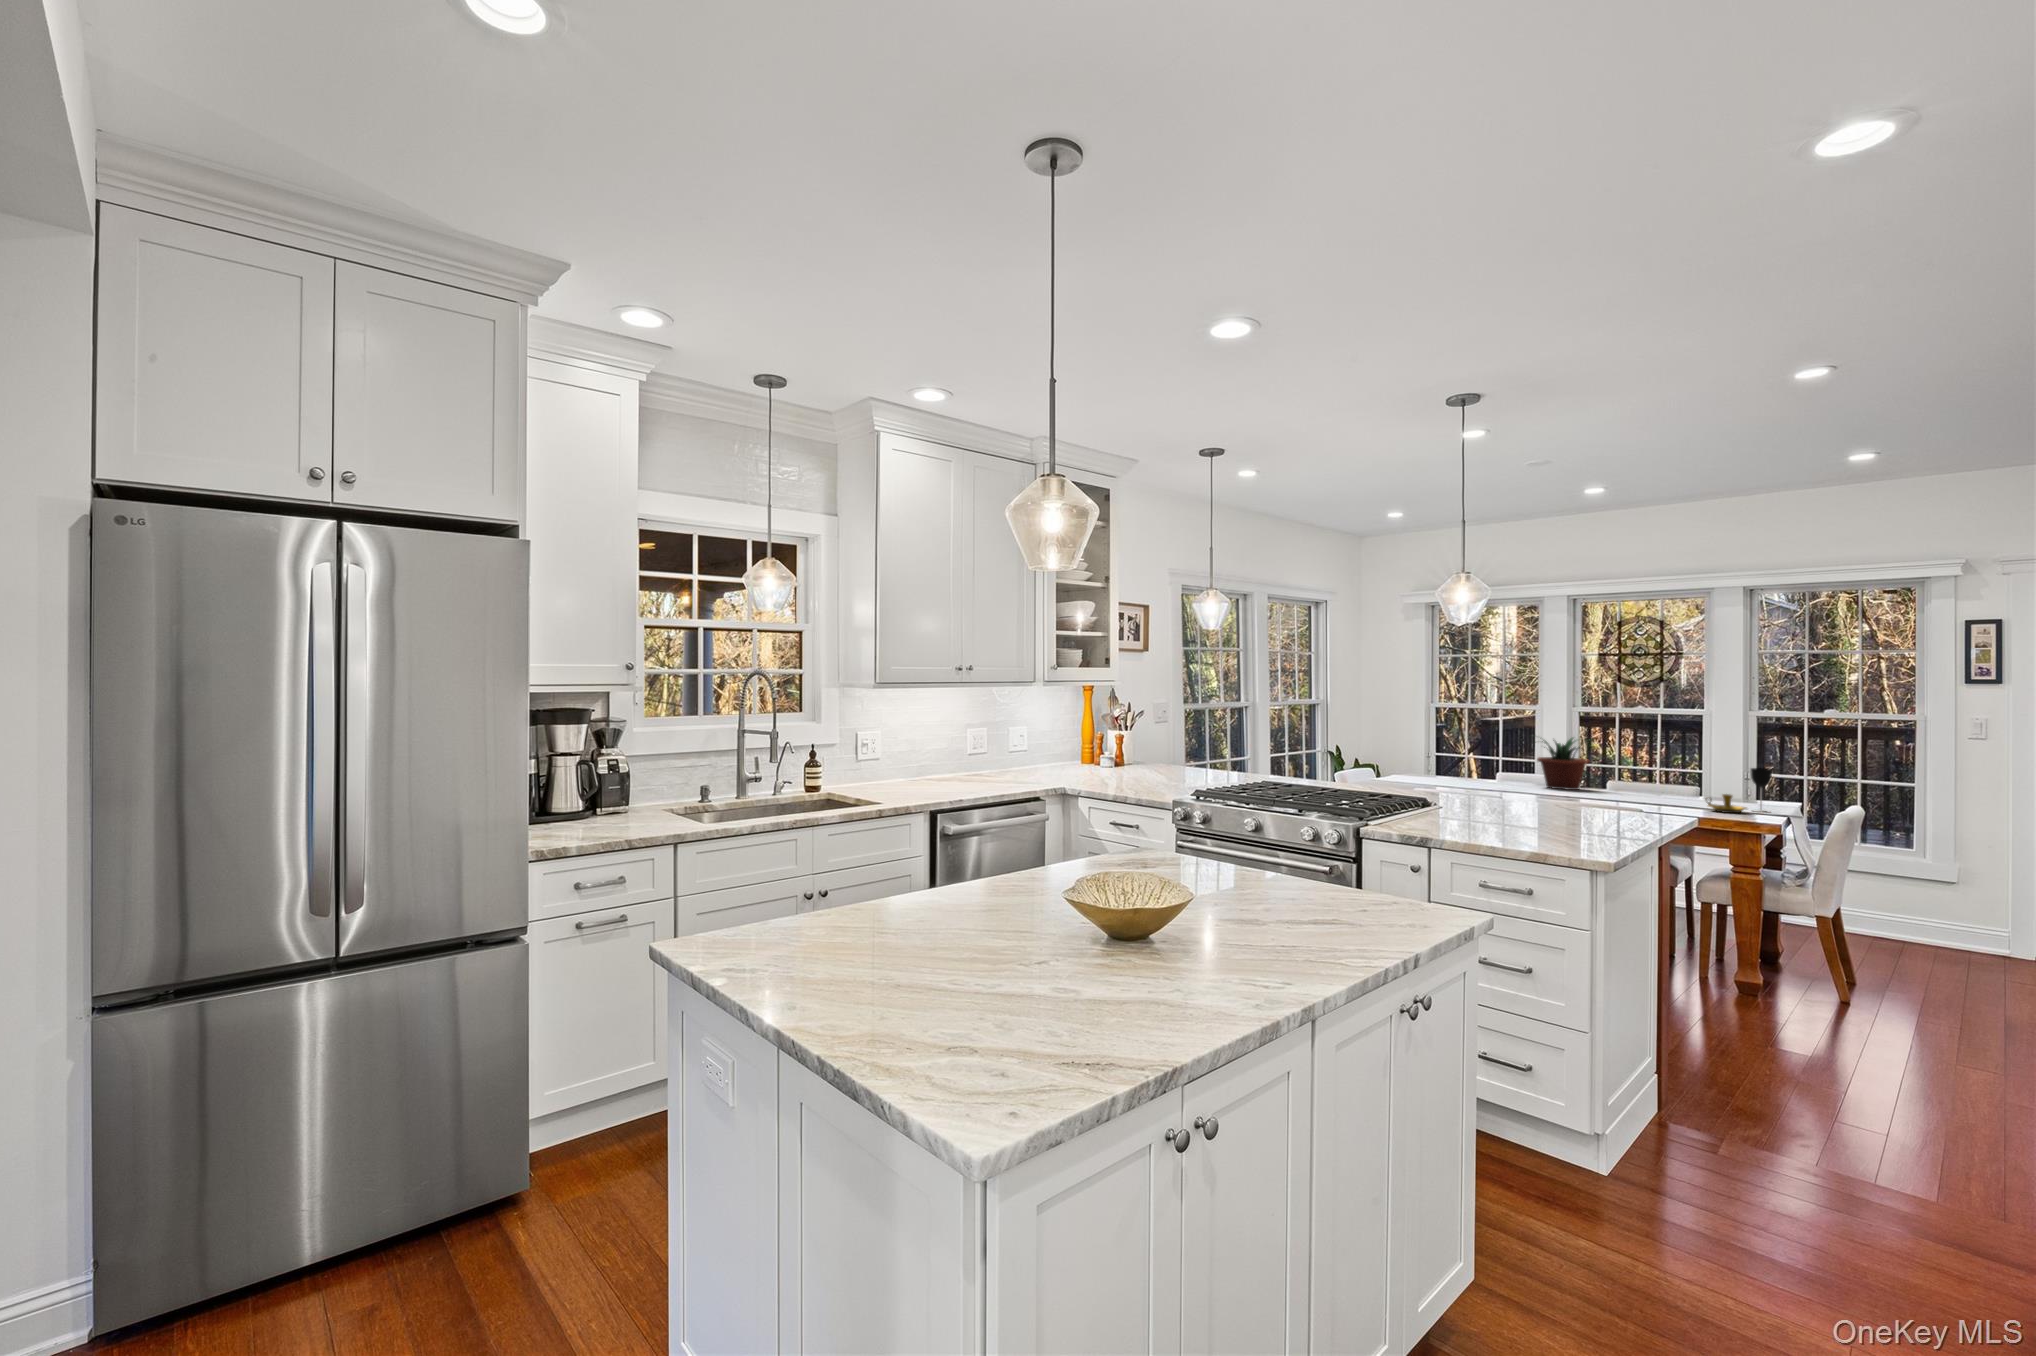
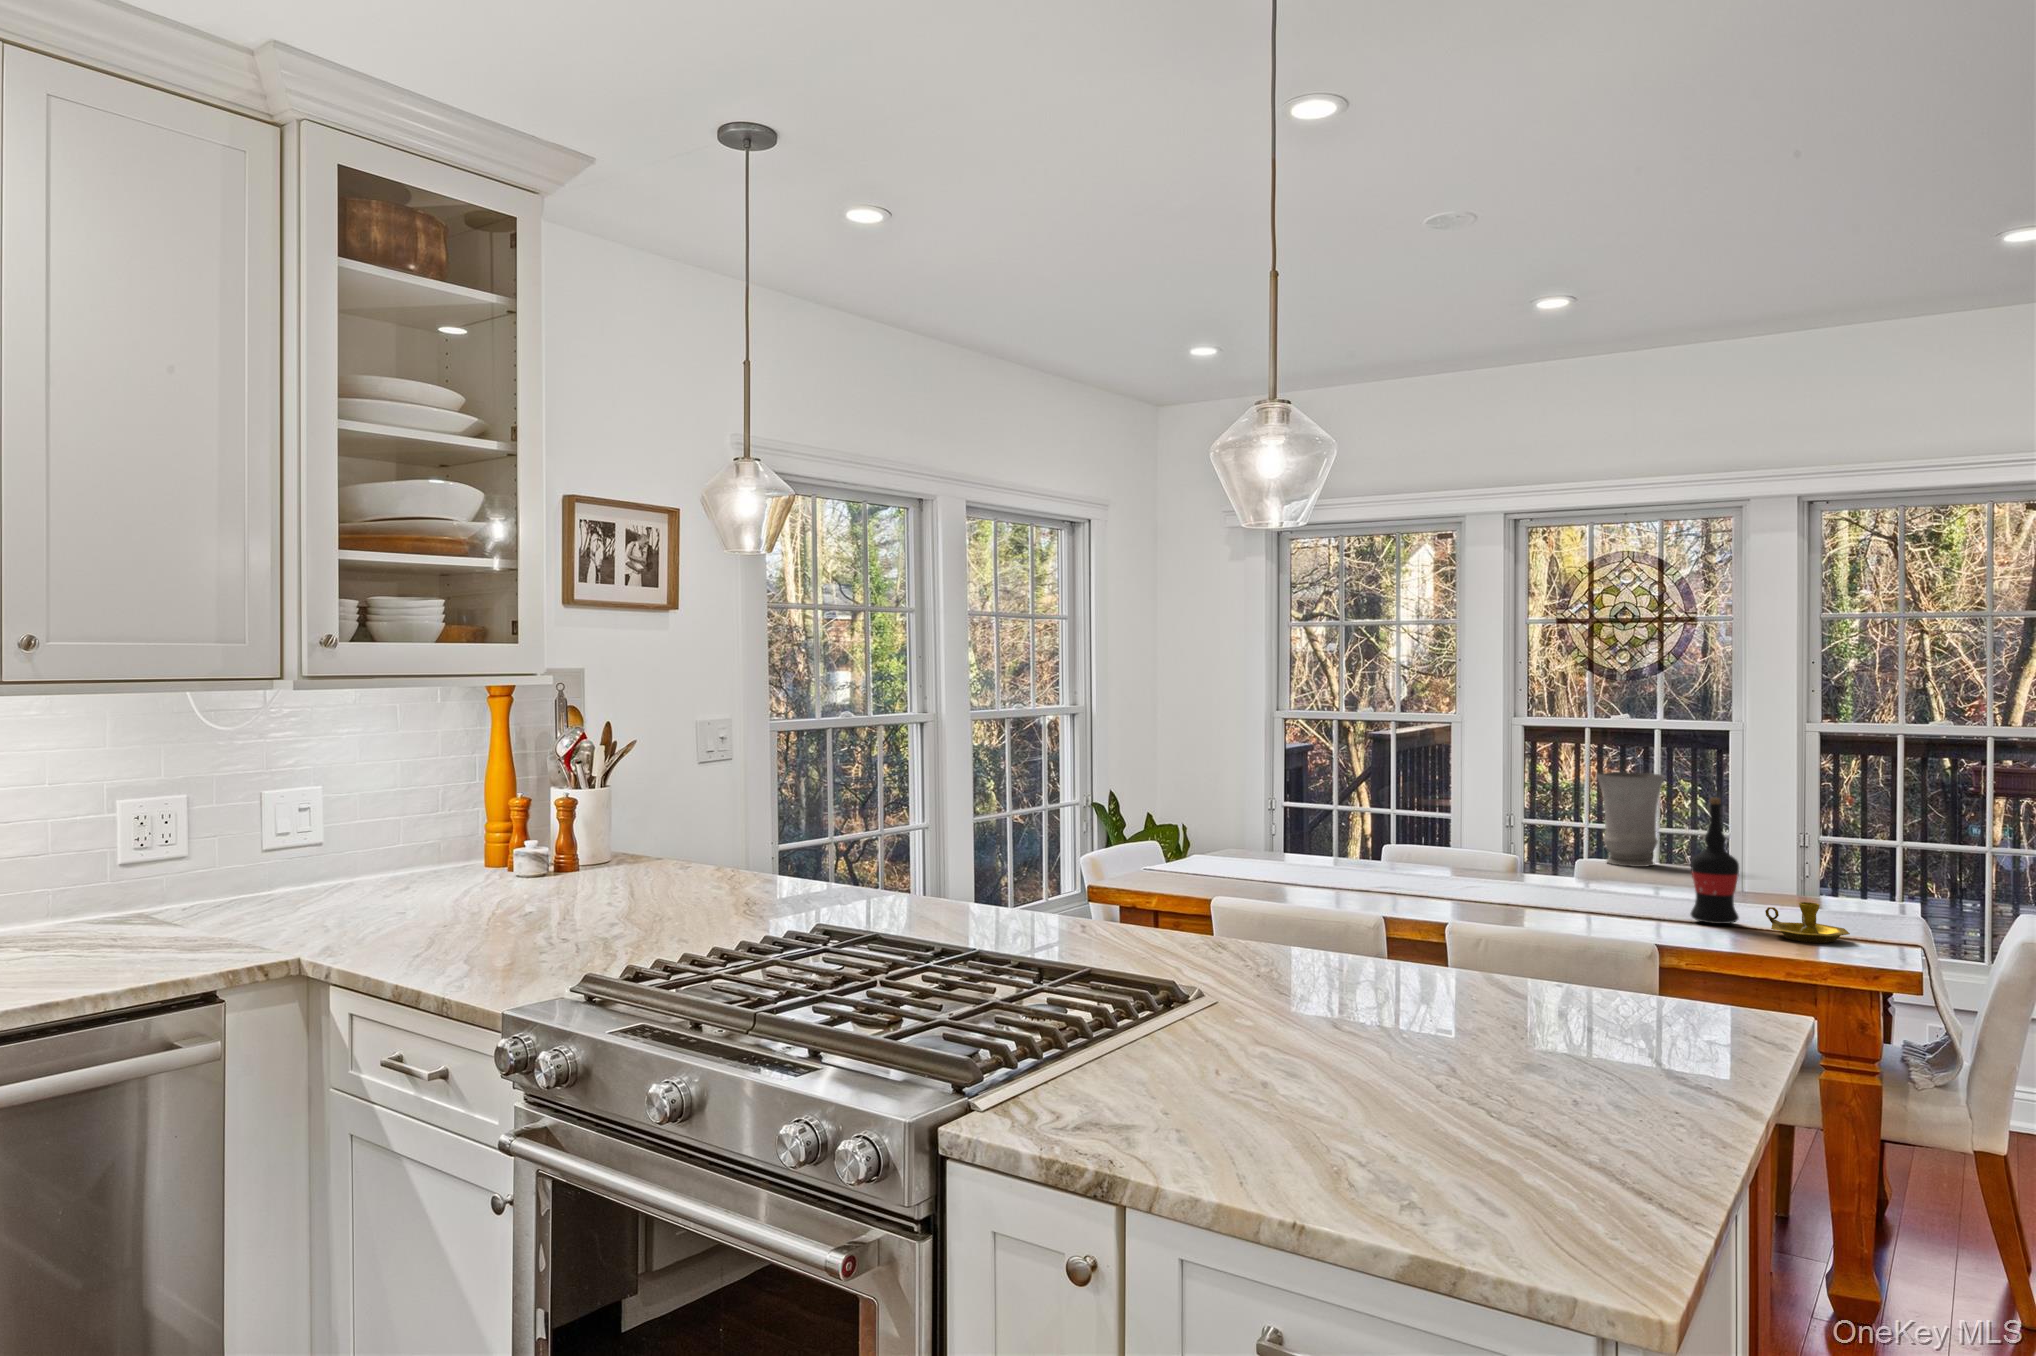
vase: none [1621,737,1662,788] -> present [1596,772,1665,867]
potted plant: present [1537,738,1589,790] -> none [1438,775,1556,880]
wine bottle: none [1666,744,1692,806] -> present [1691,798,1739,924]
wine glass: present [1751,768,1772,812] -> none [1846,844,1887,936]

